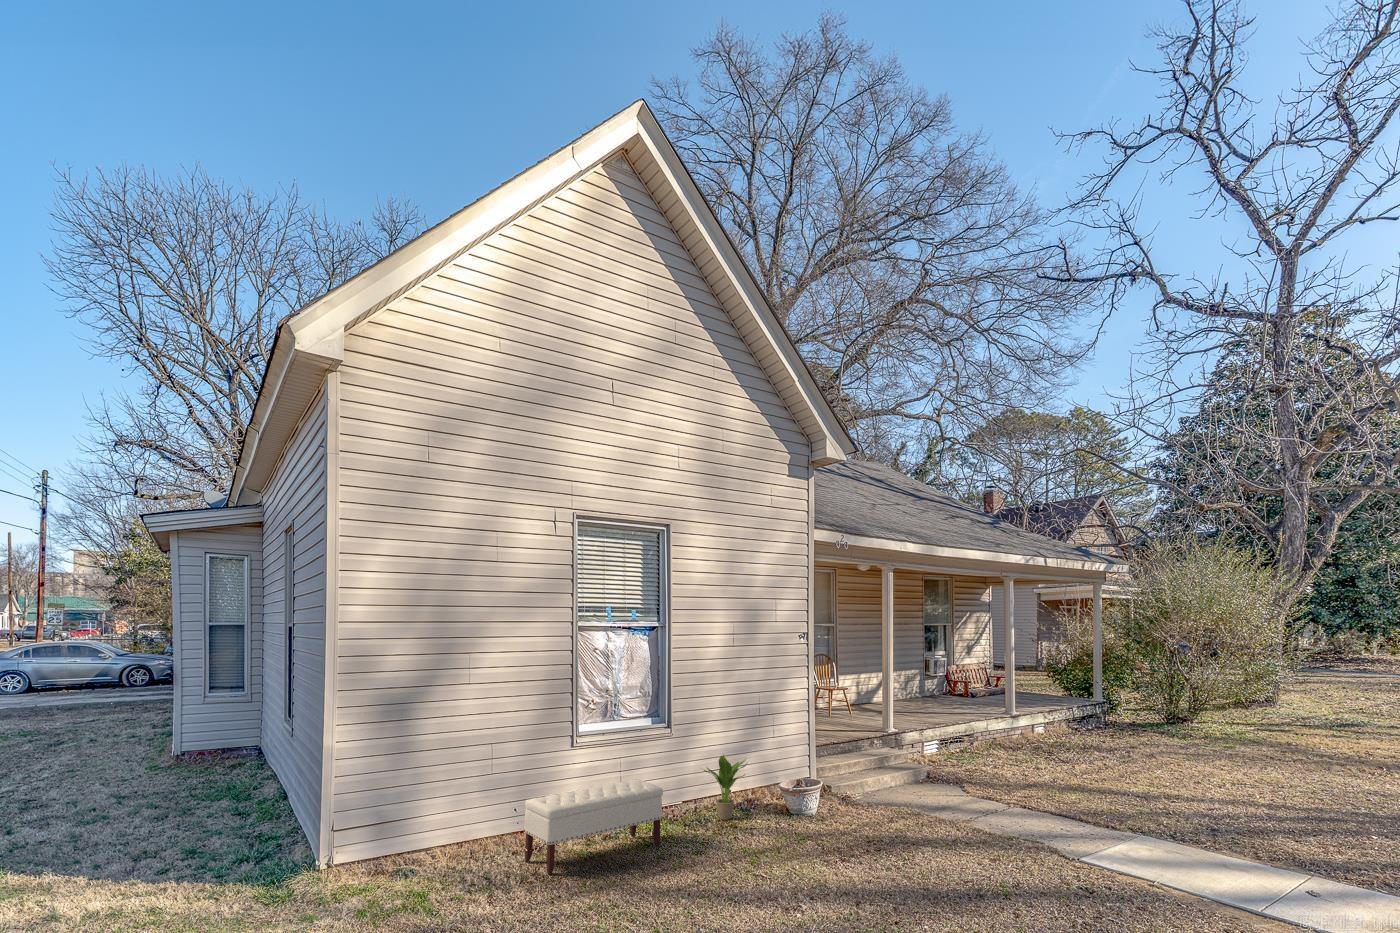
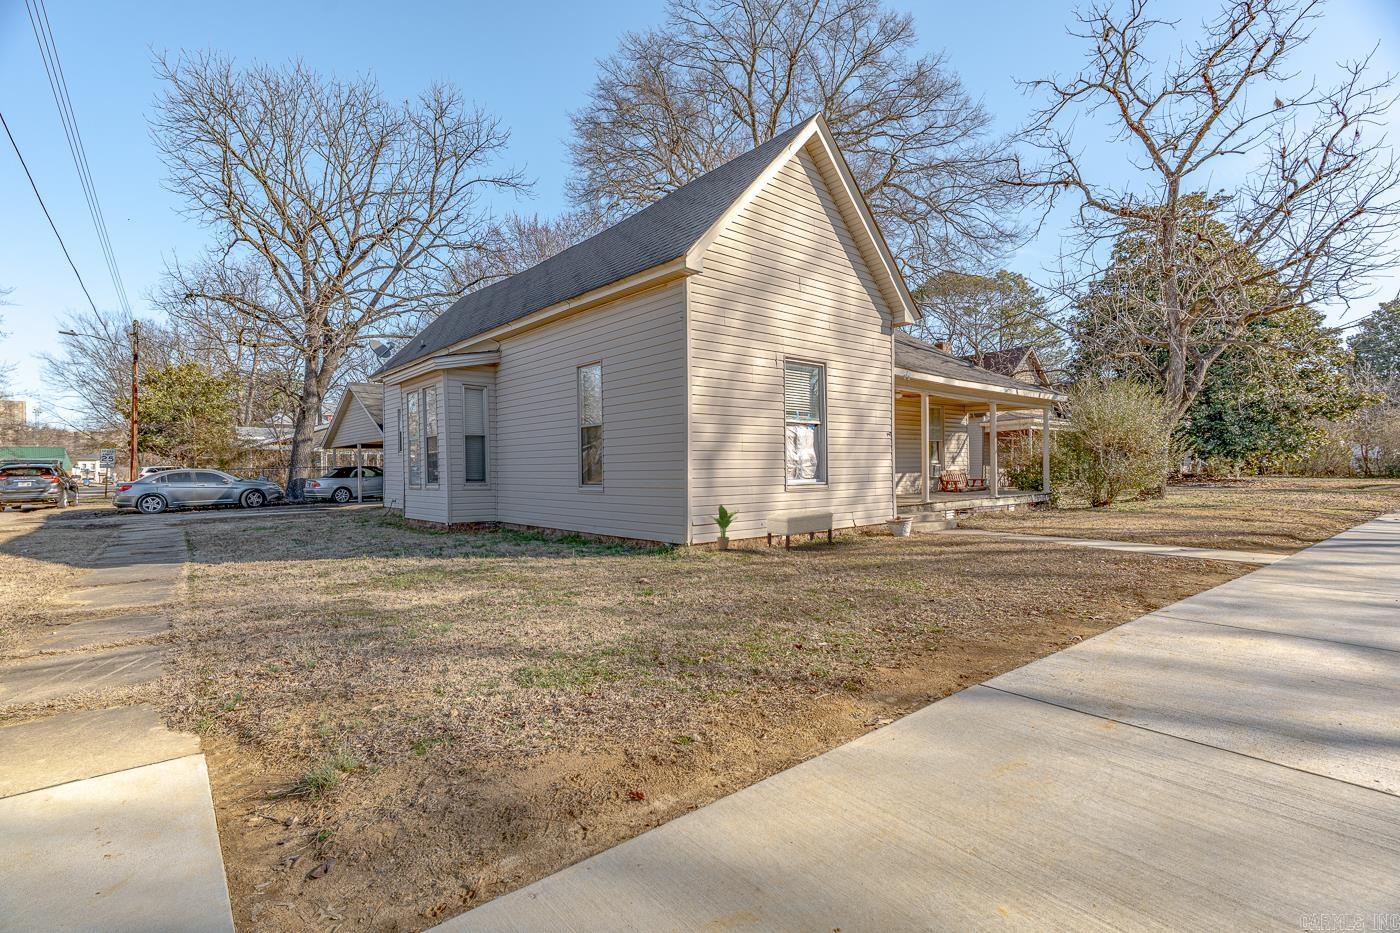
potted plant: present [704,755,747,820] -> present [707,505,739,550]

